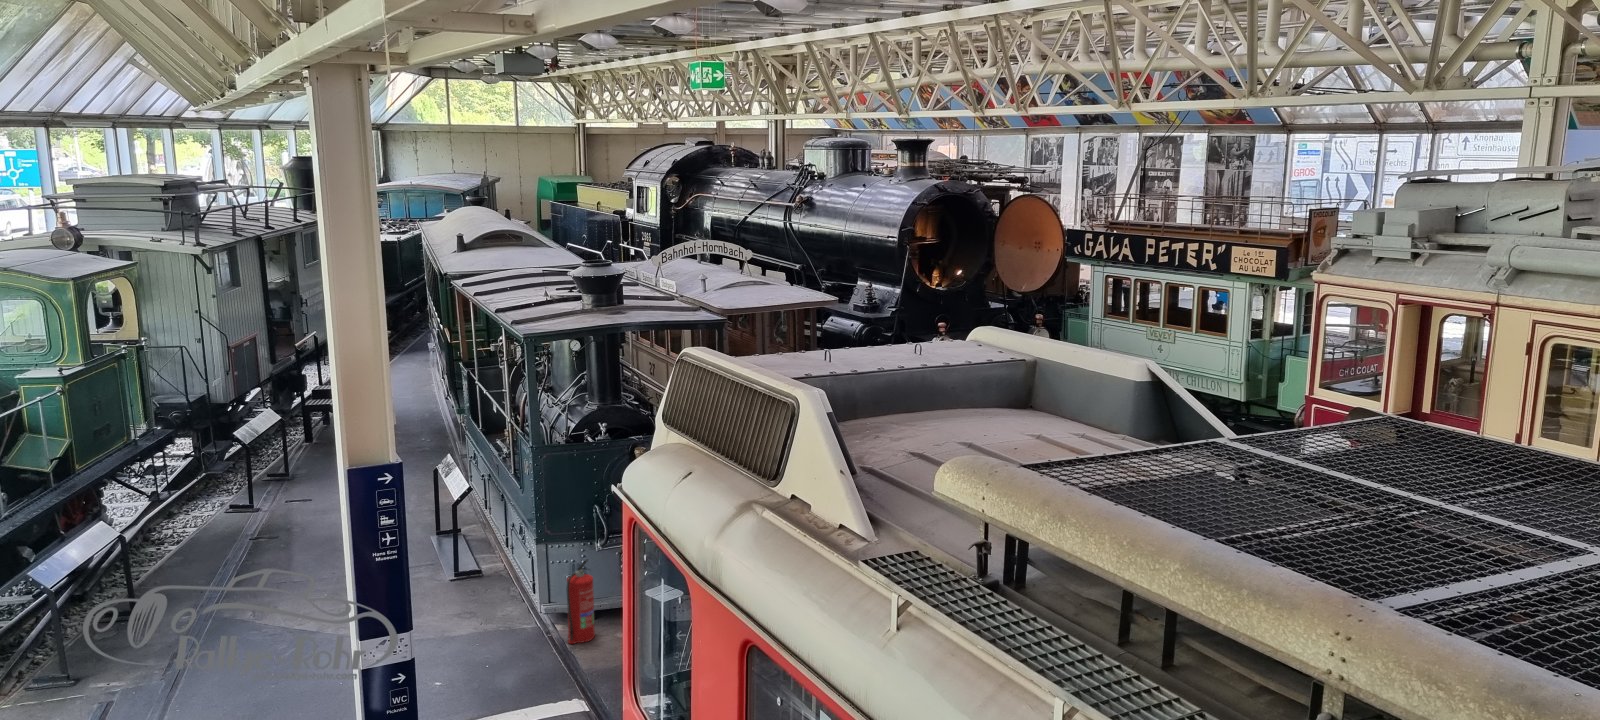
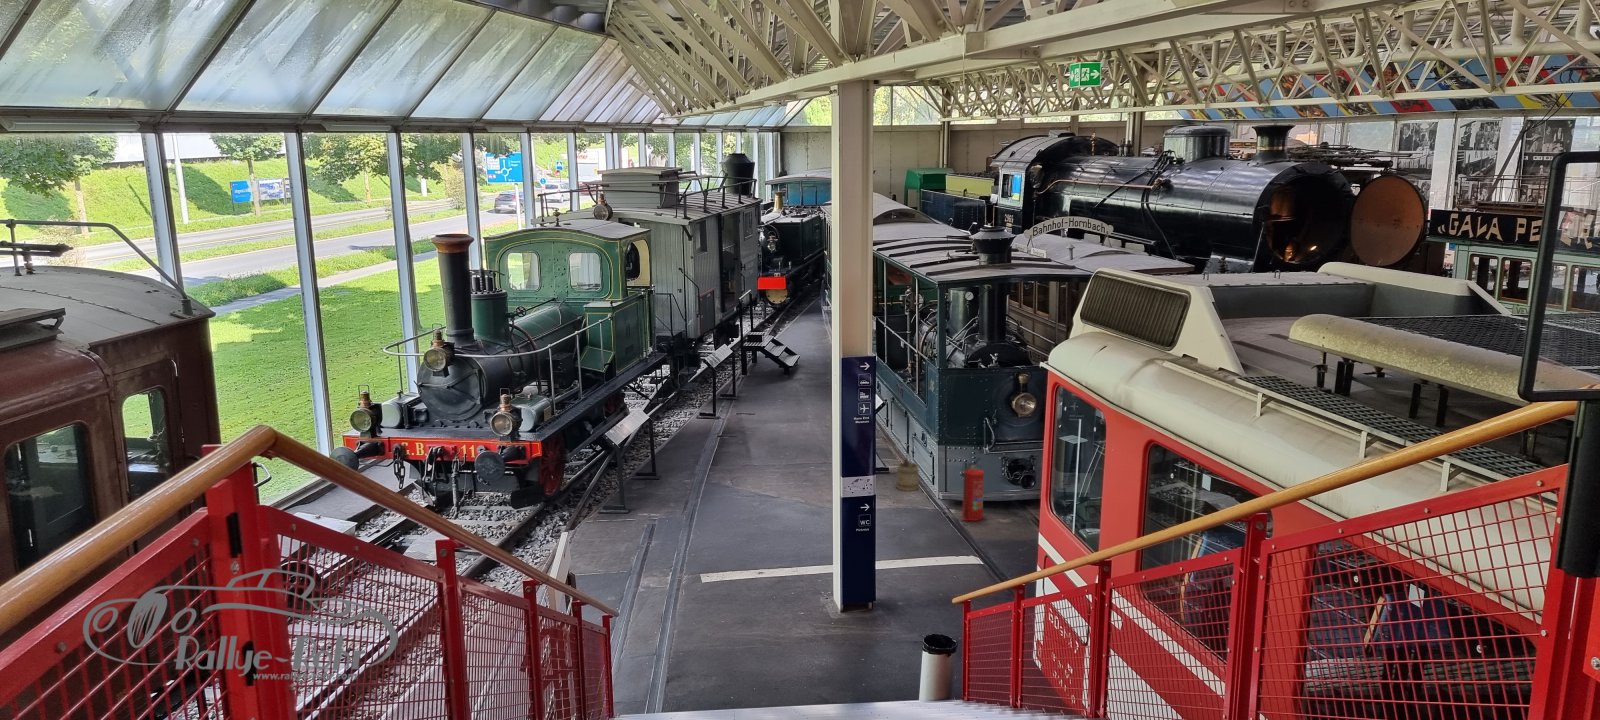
bucket: none [486,553,517,605] -> present [897,458,919,491]

